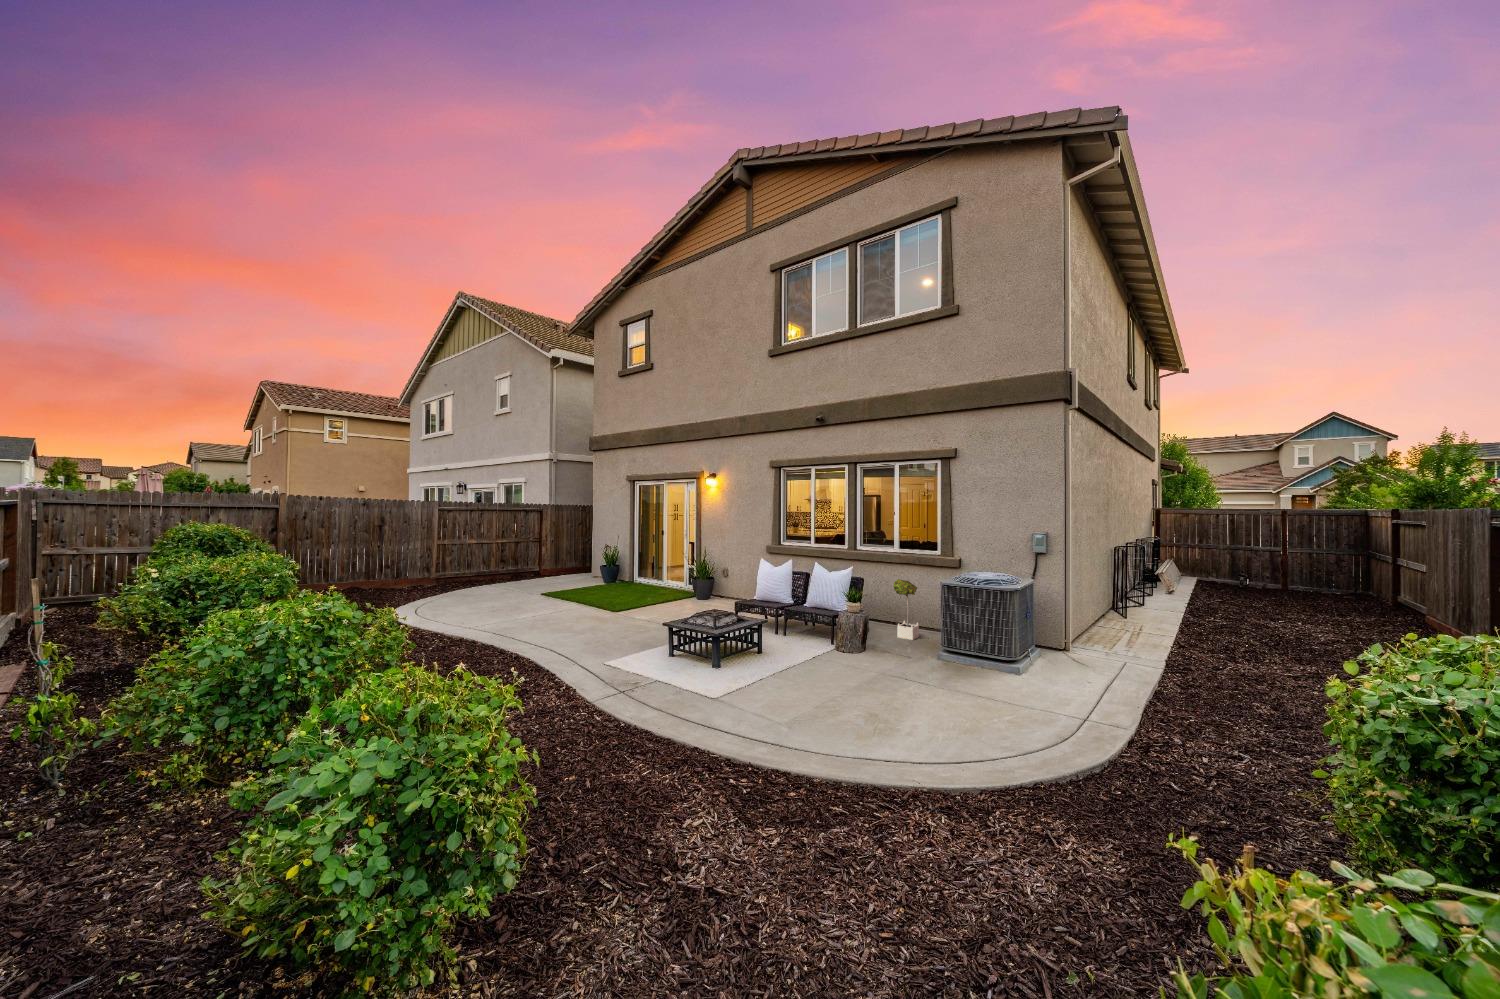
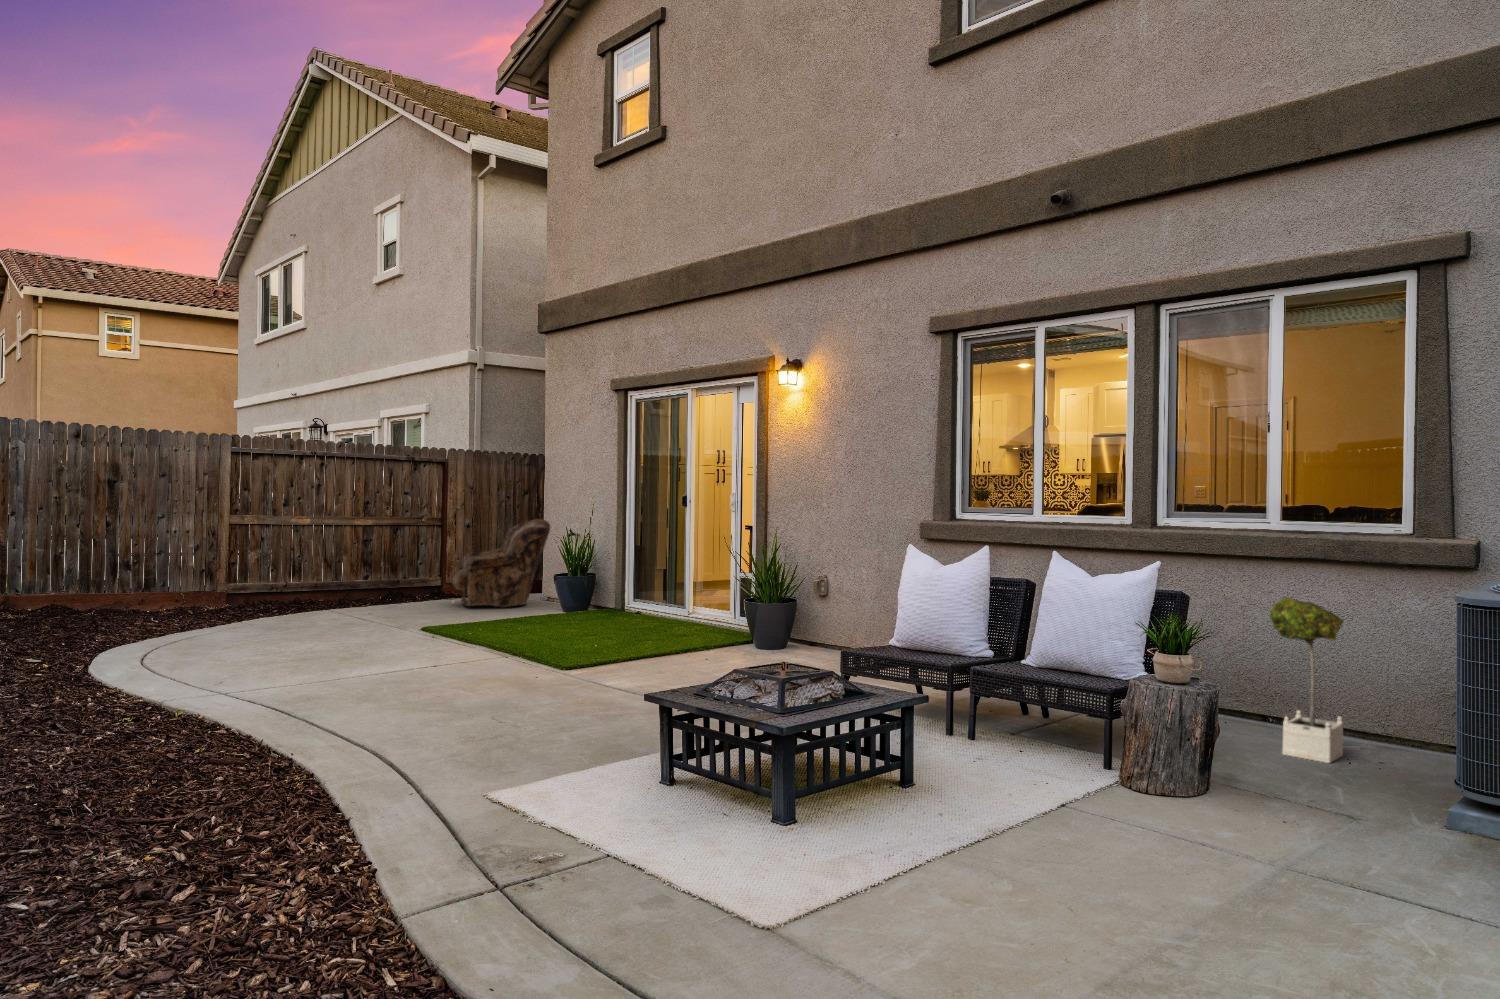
armchair: none [548,539,596,582] -> present [451,519,550,608]

